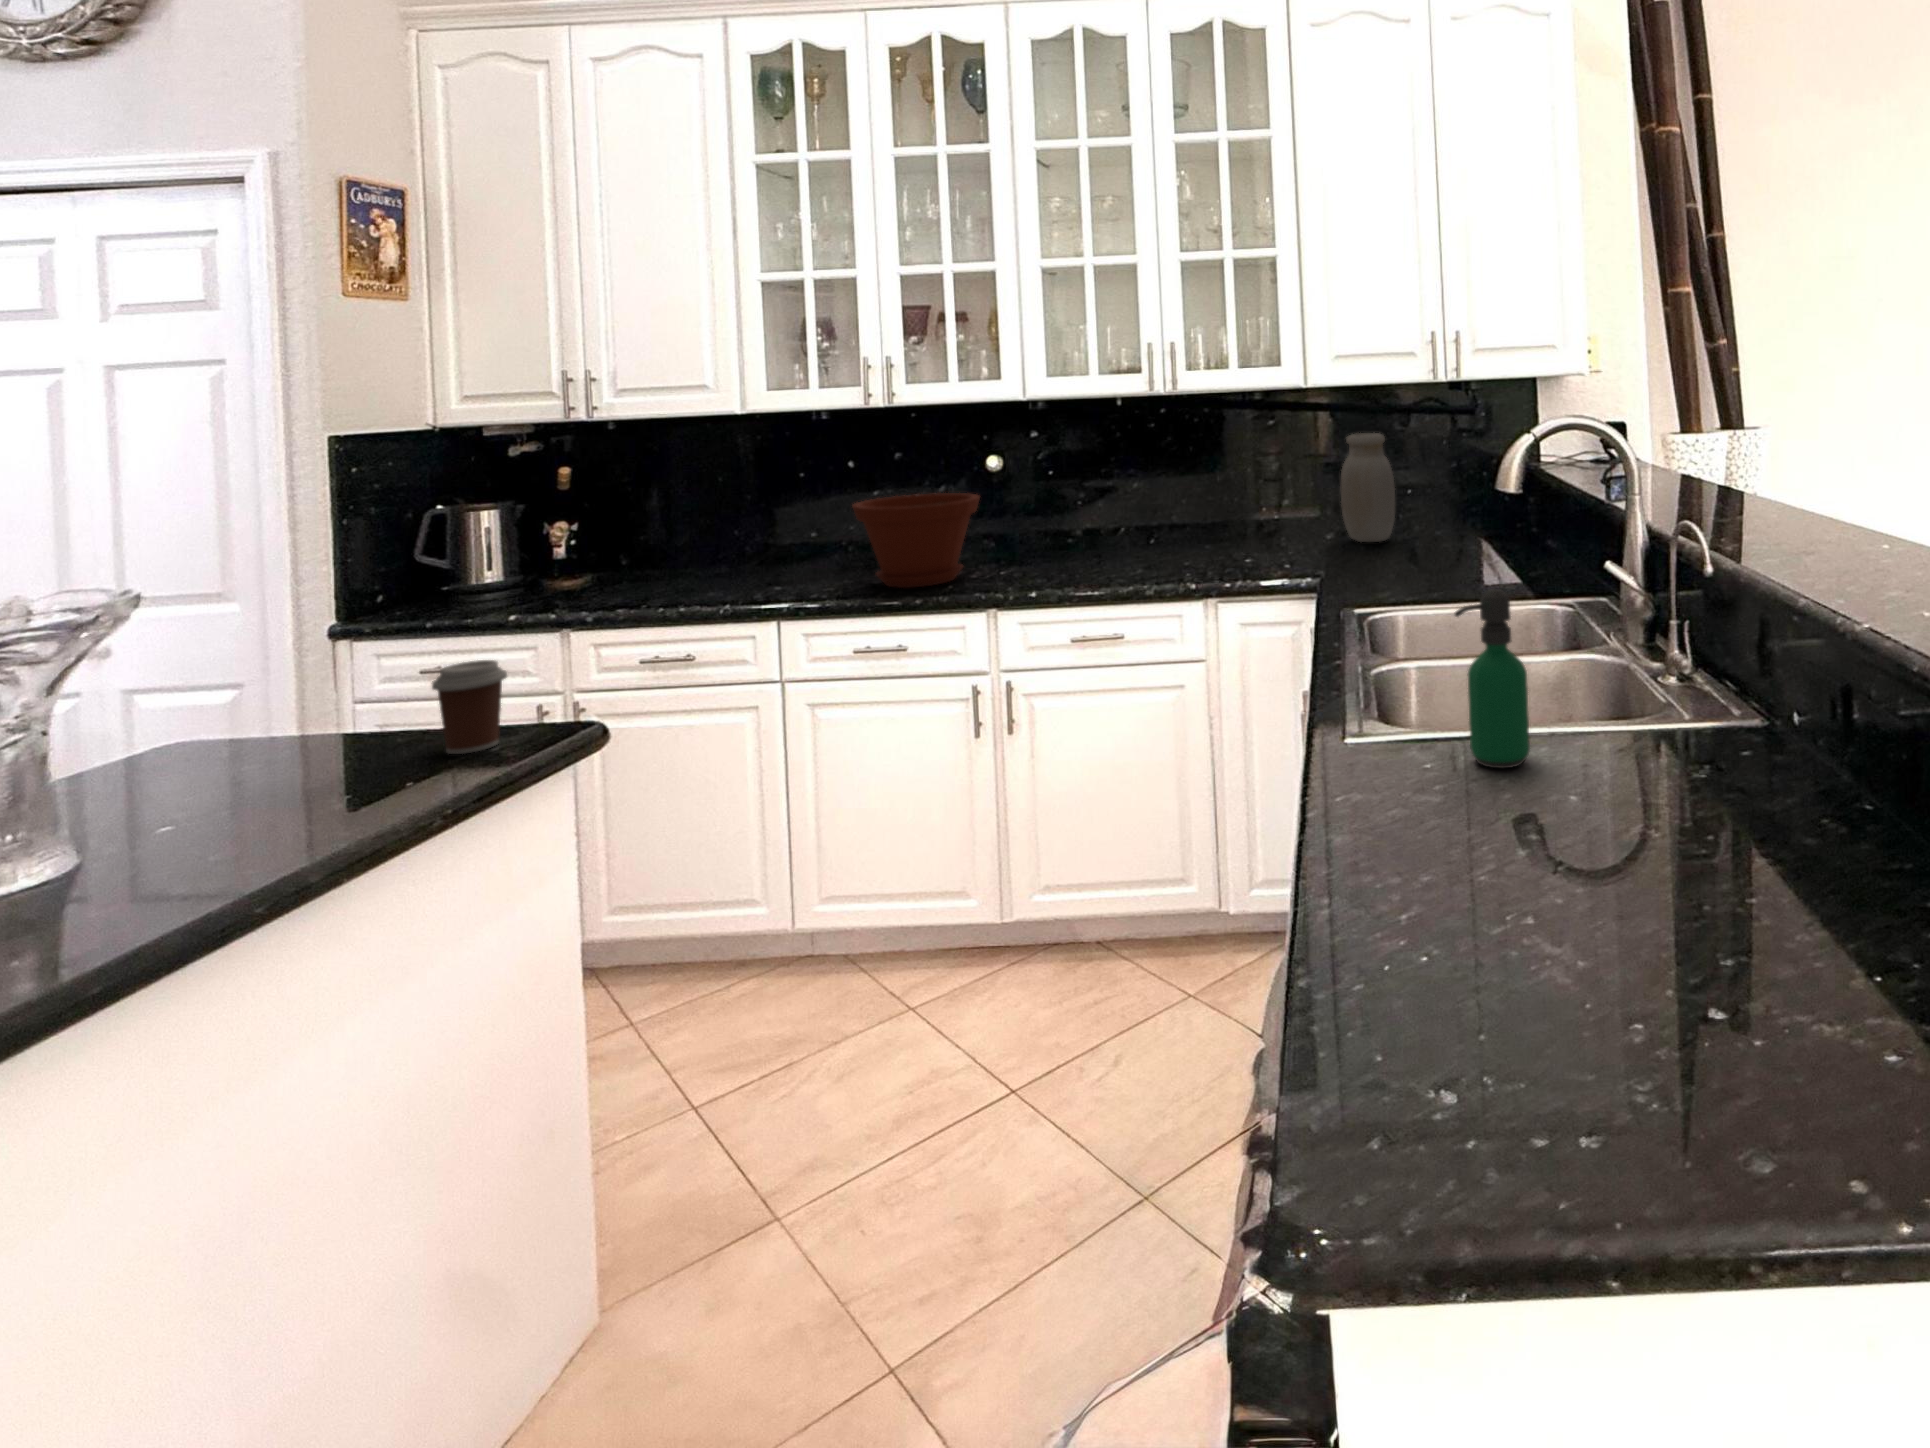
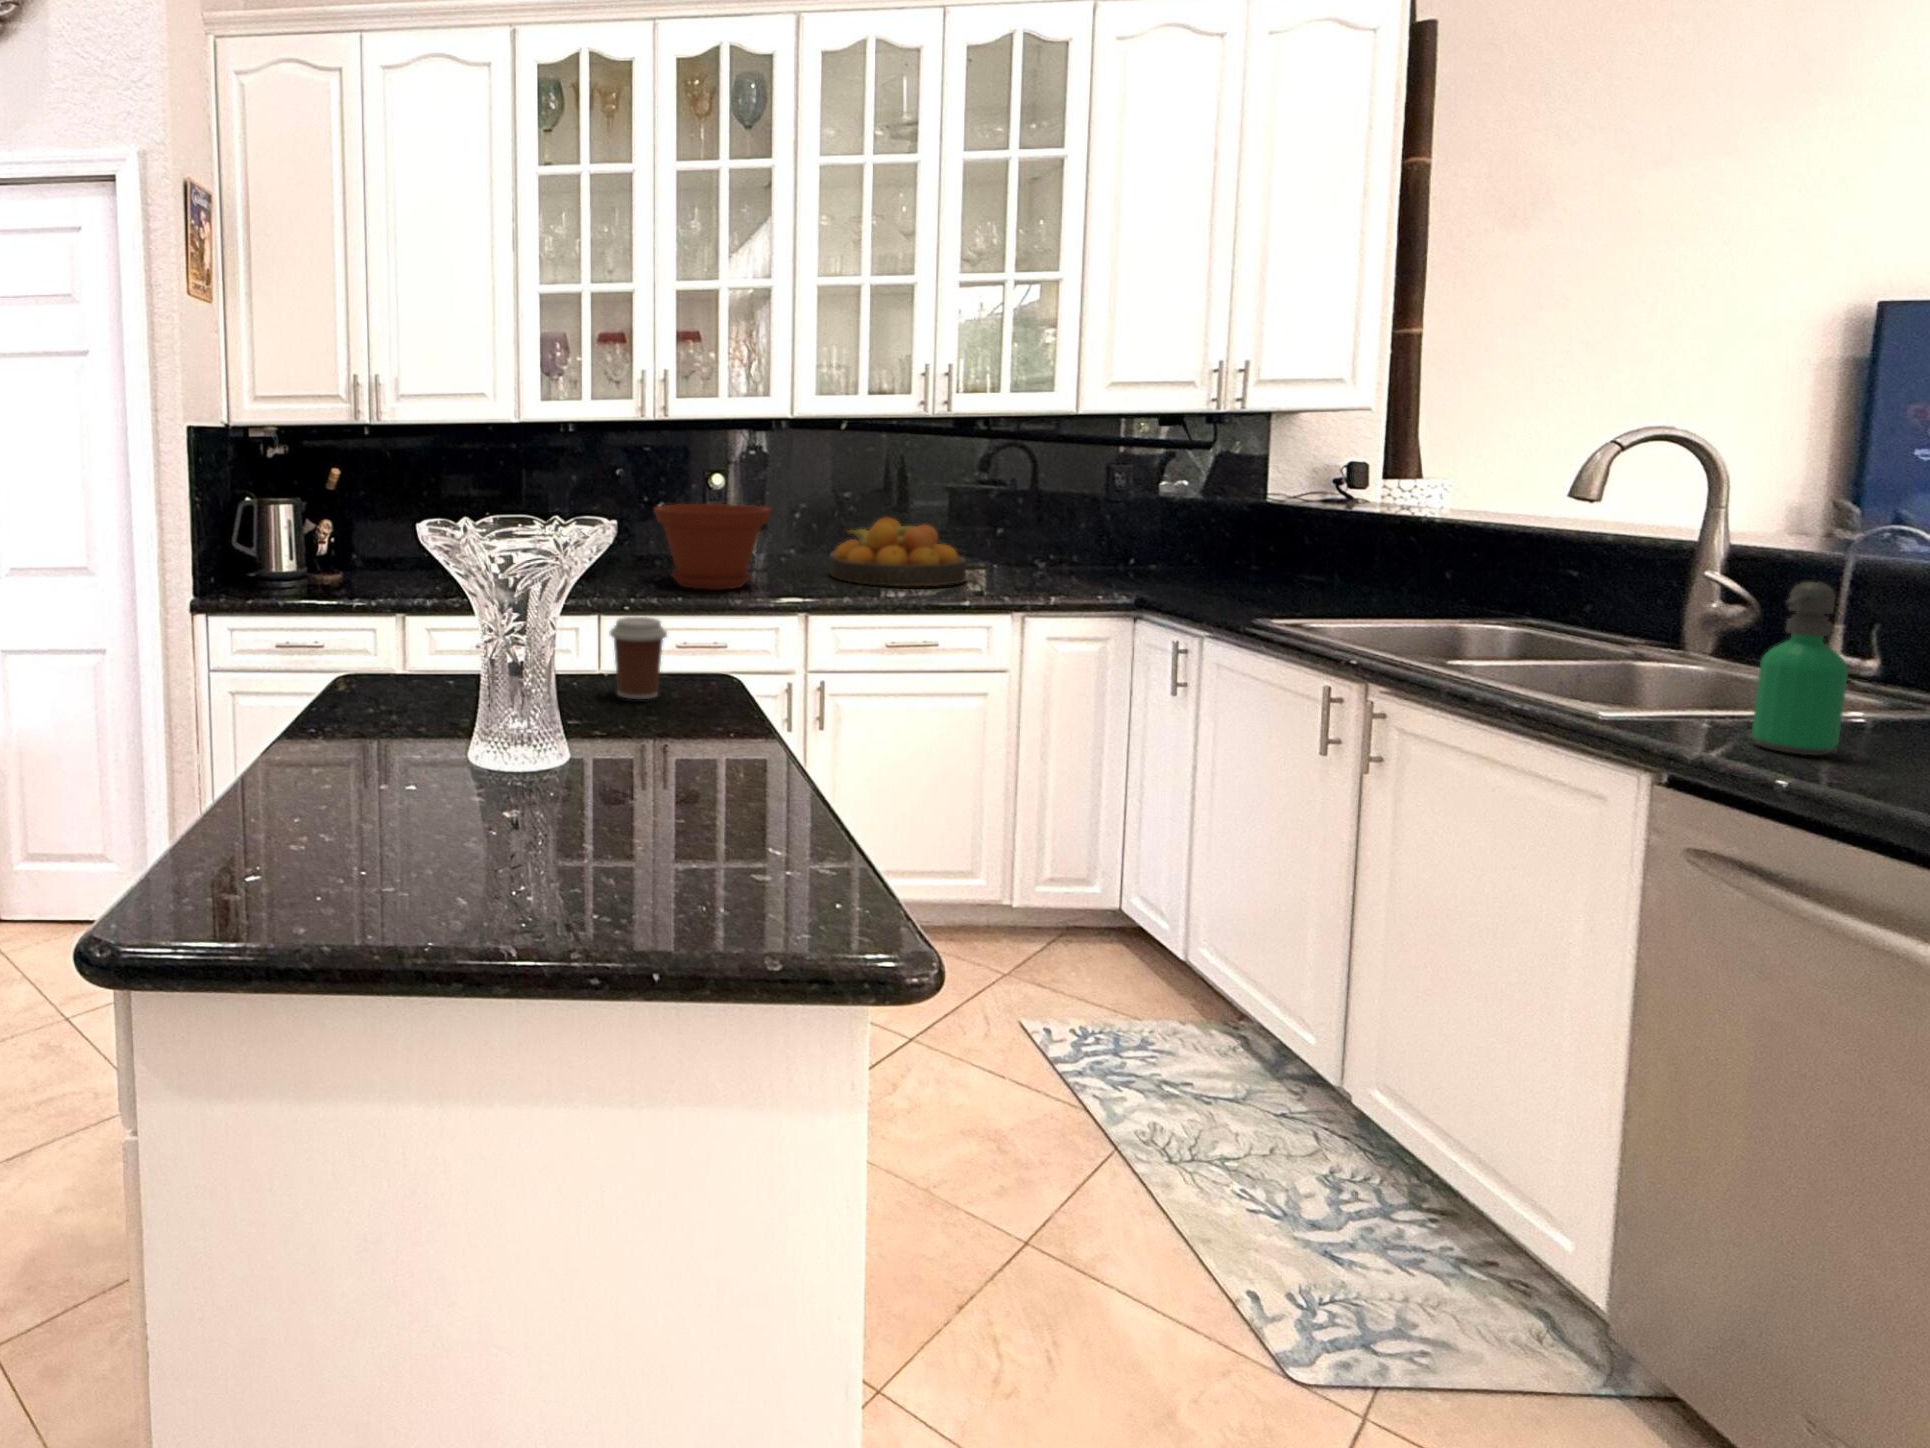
jar: present [1341,433,1395,542] -> none [1065,463,1128,570]
fruit bowl: none [1070,498,1206,574] -> present [830,517,967,586]

